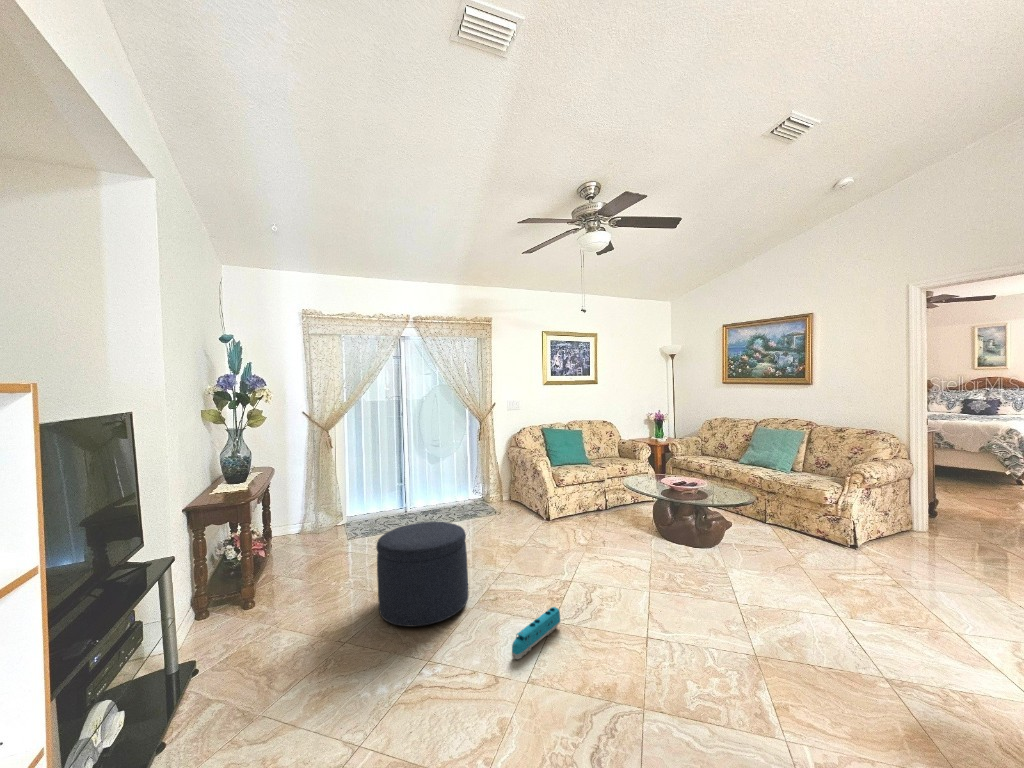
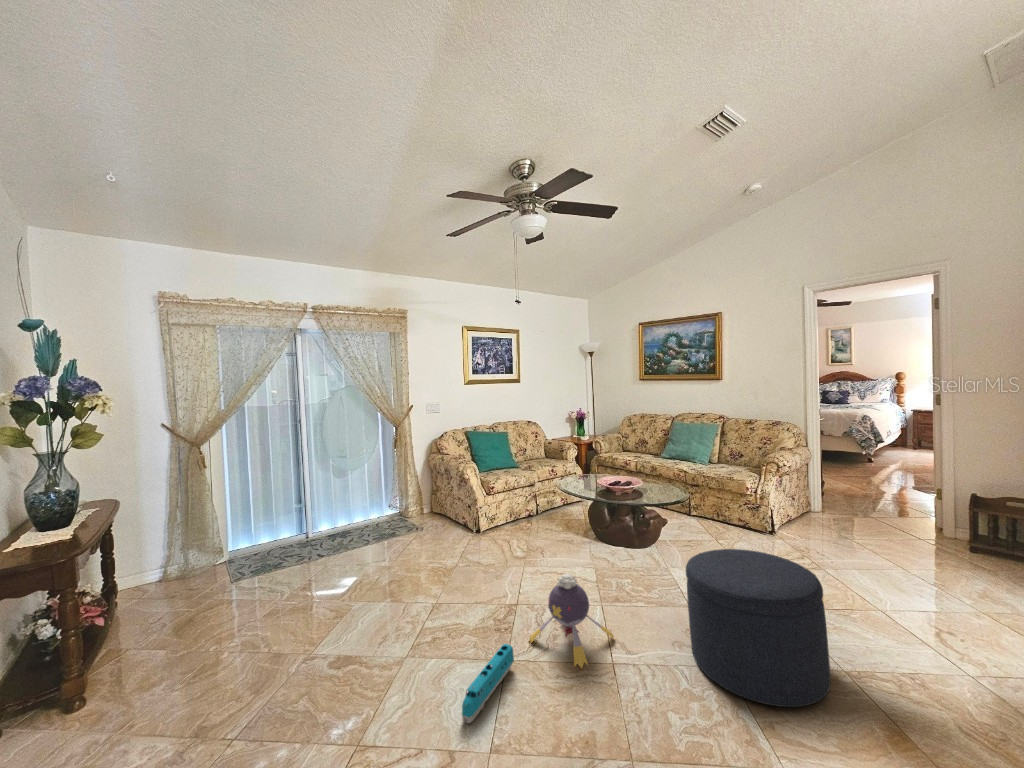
ottoman: present [376,522,468,627] -> present [686,549,831,707]
plush toy: none [576,556,655,637] -> present [529,574,614,668]

